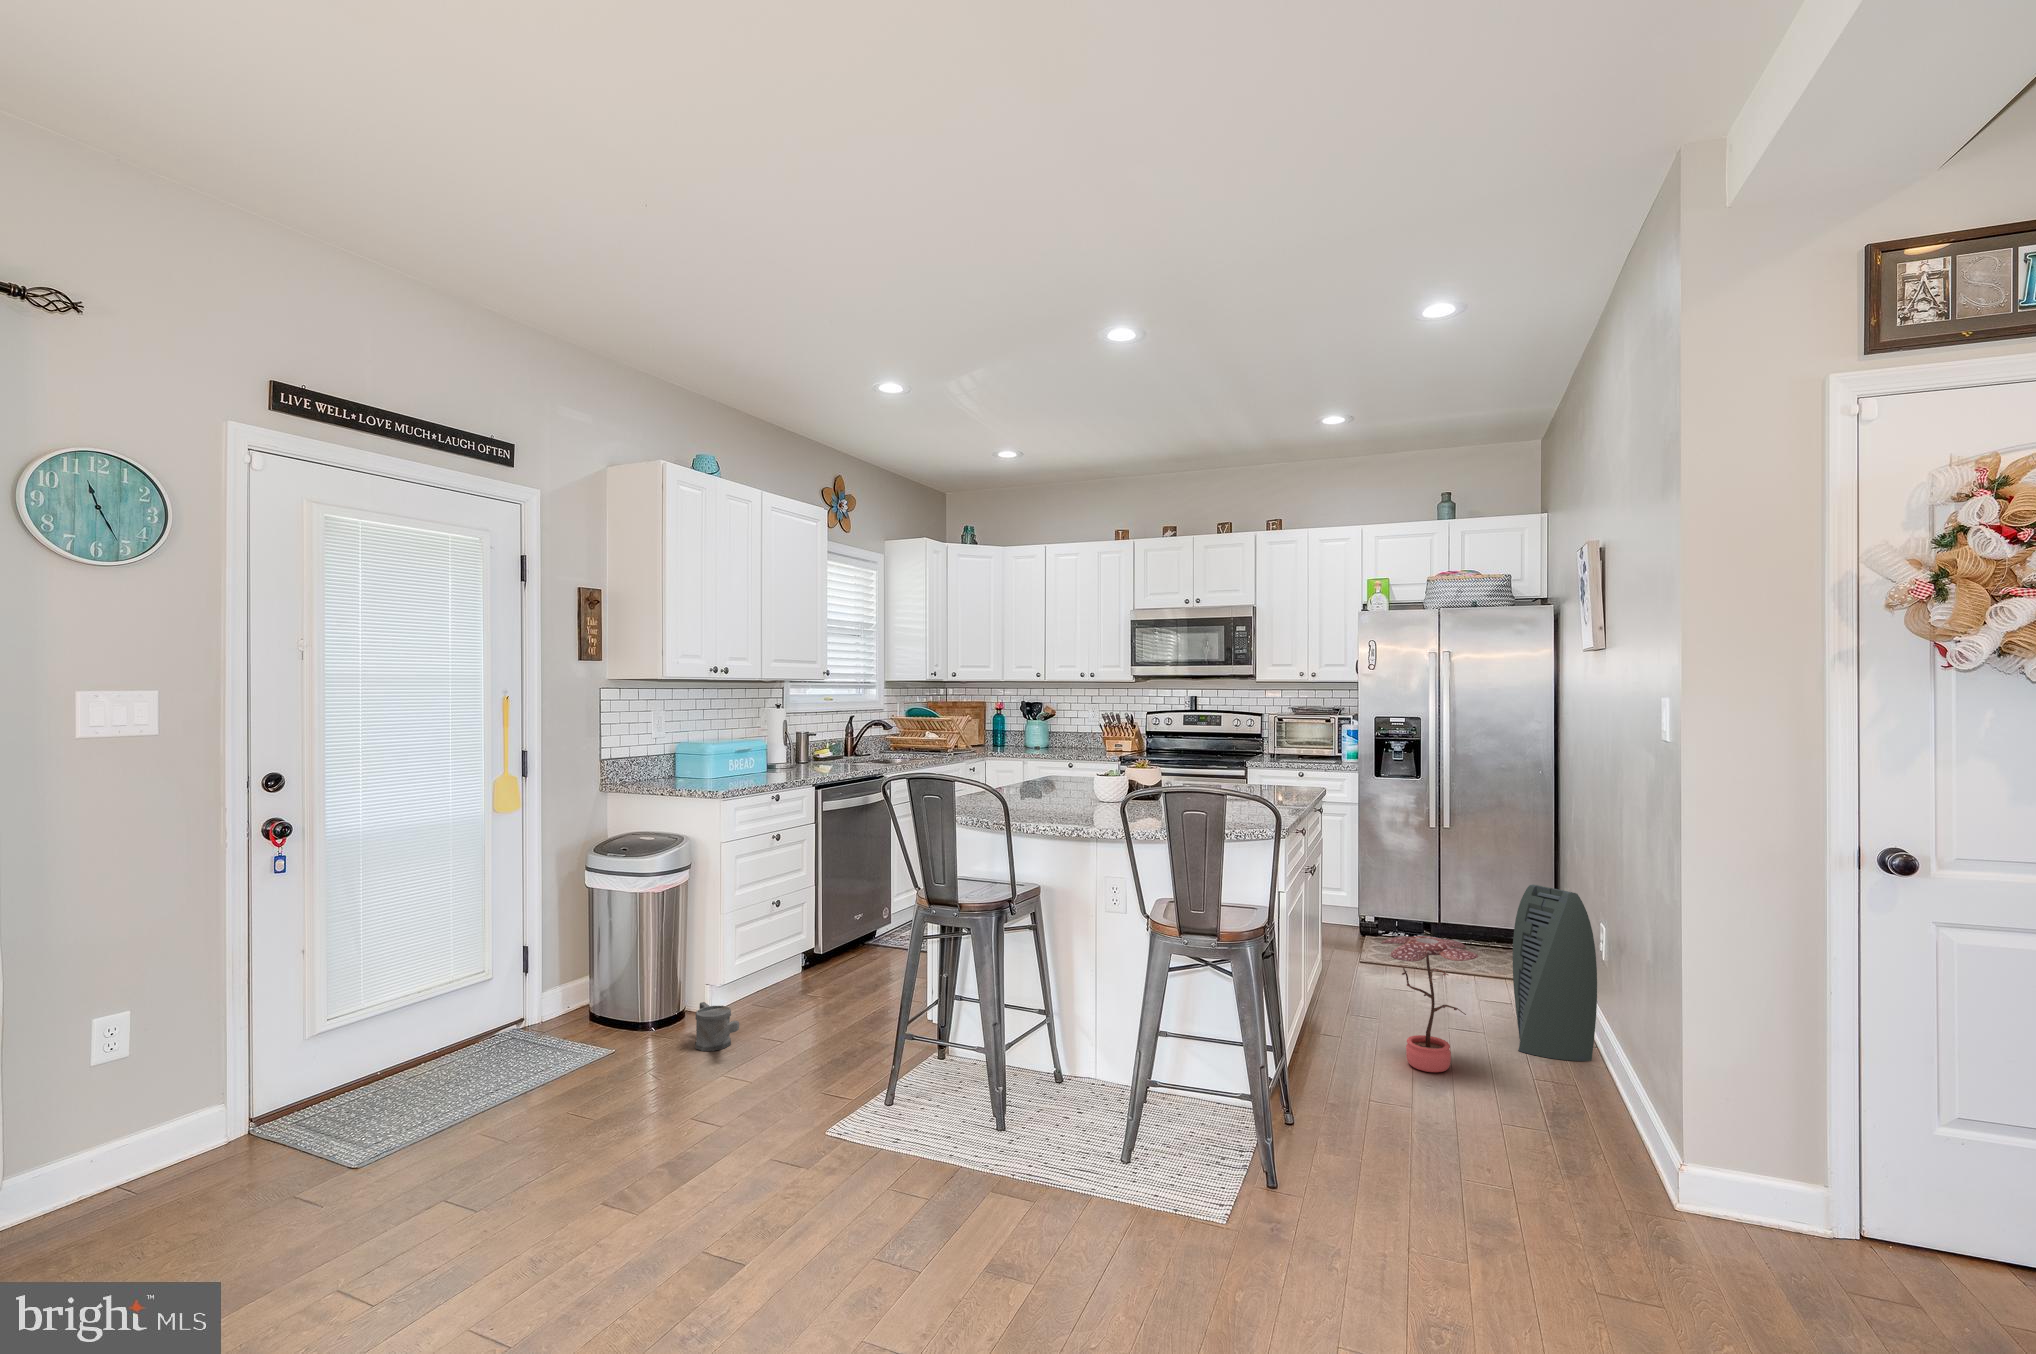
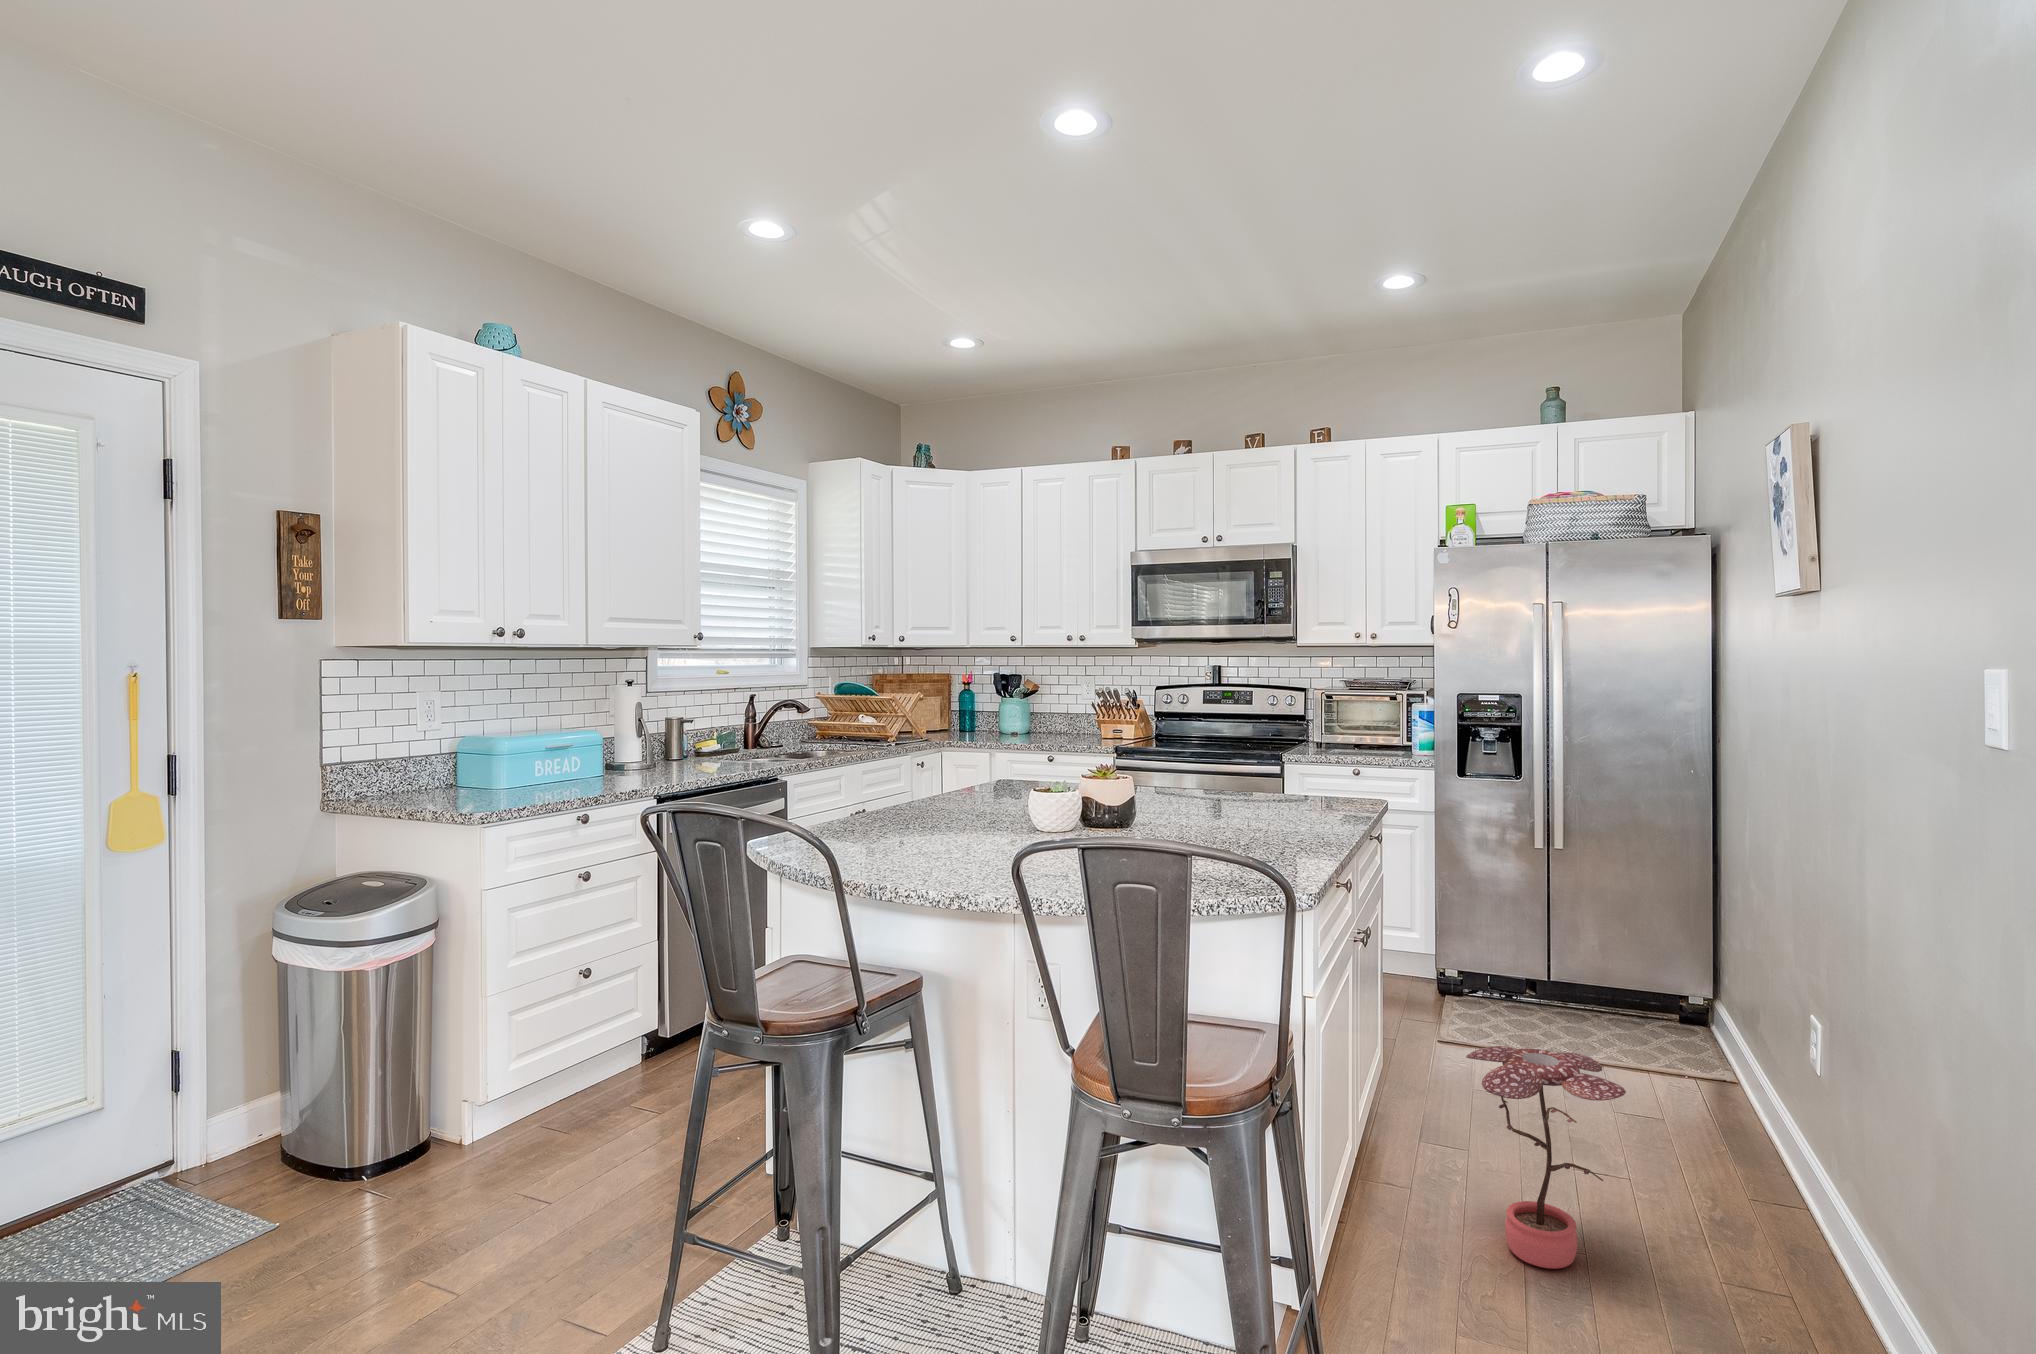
air purifier: present [1513,885,1597,1061] -> none [1671,962,1813,1246]
watering can: present [695,1002,739,1051] -> none [434,1127,494,1207]

